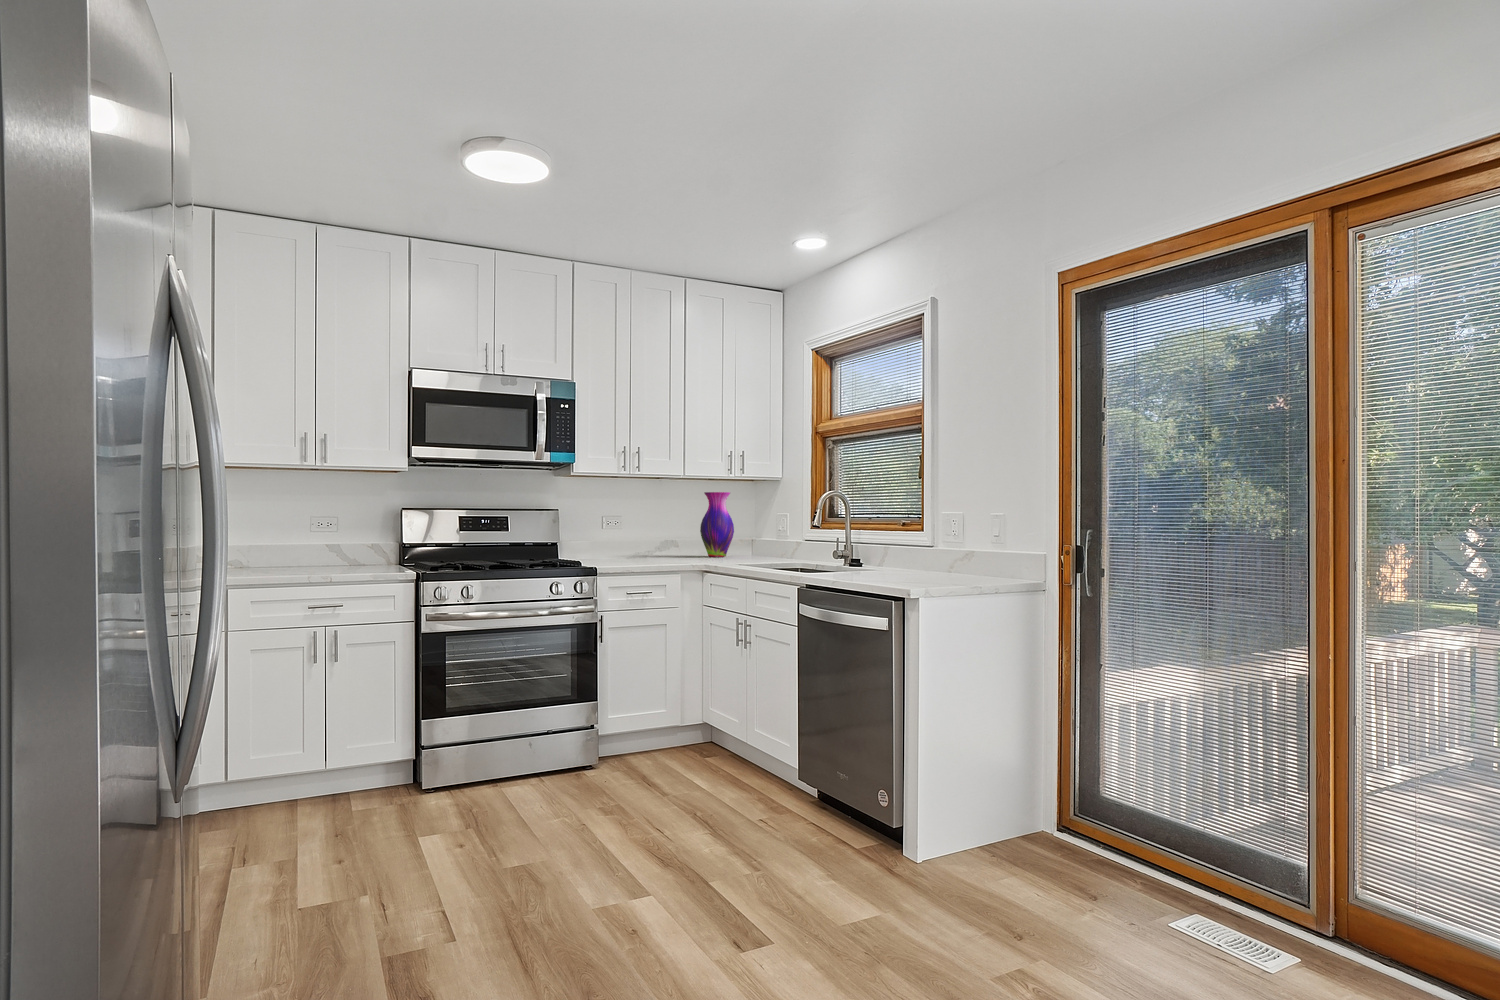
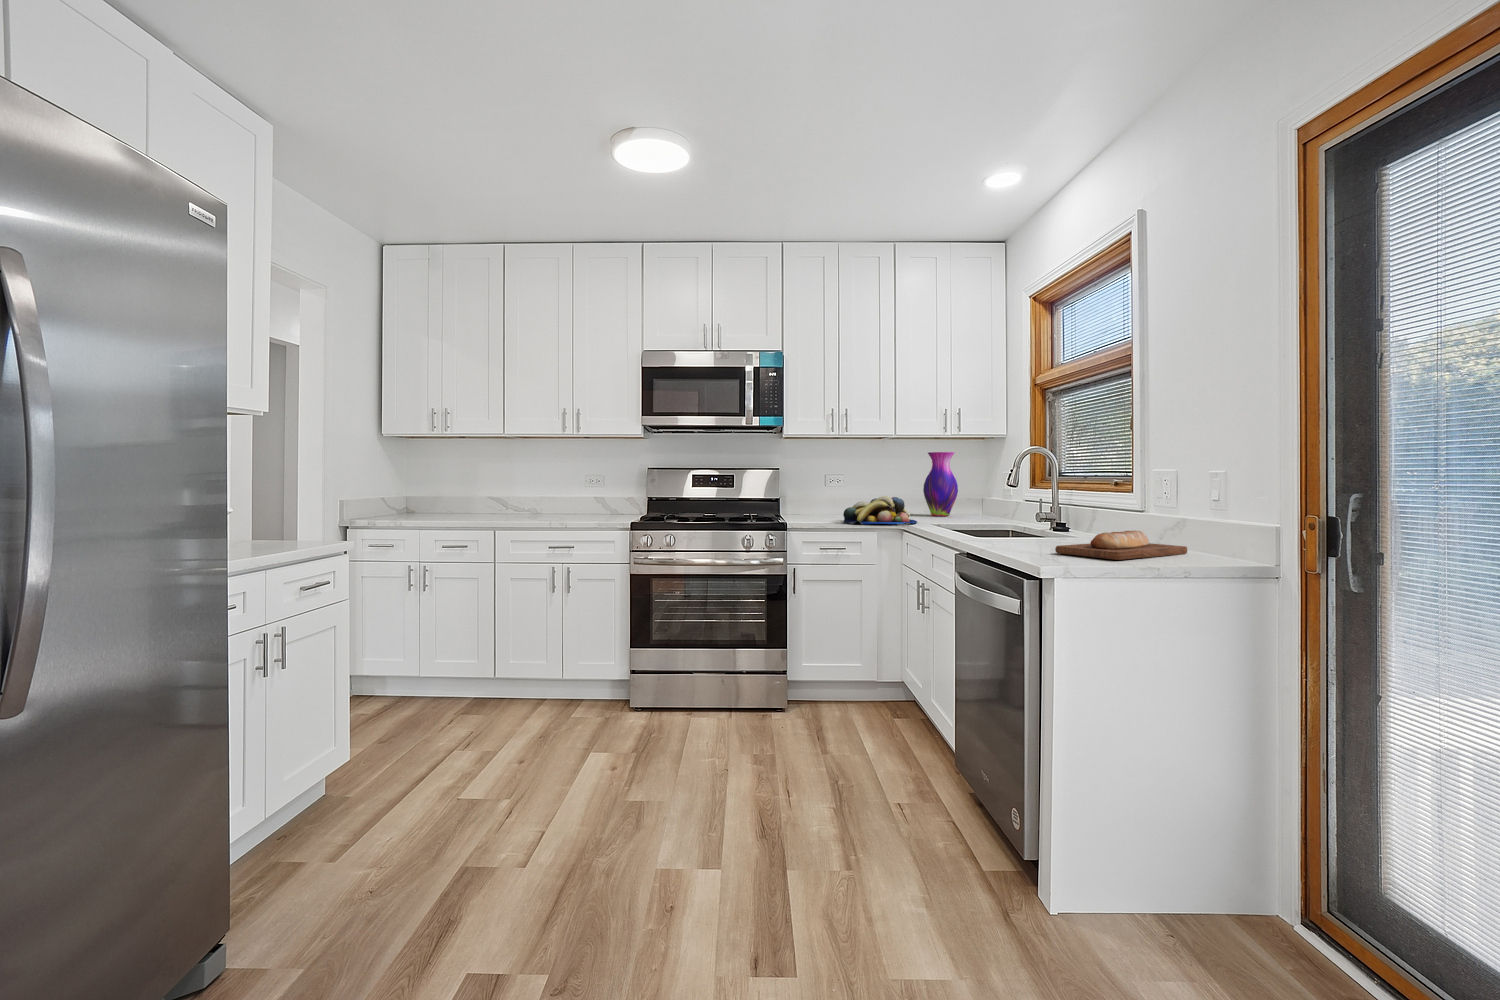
fruit bowl: none [643,537,717,566] -> present [843,496,917,524]
bread loaf: none [890,561,975,583] -> present [1055,531,1187,560]

